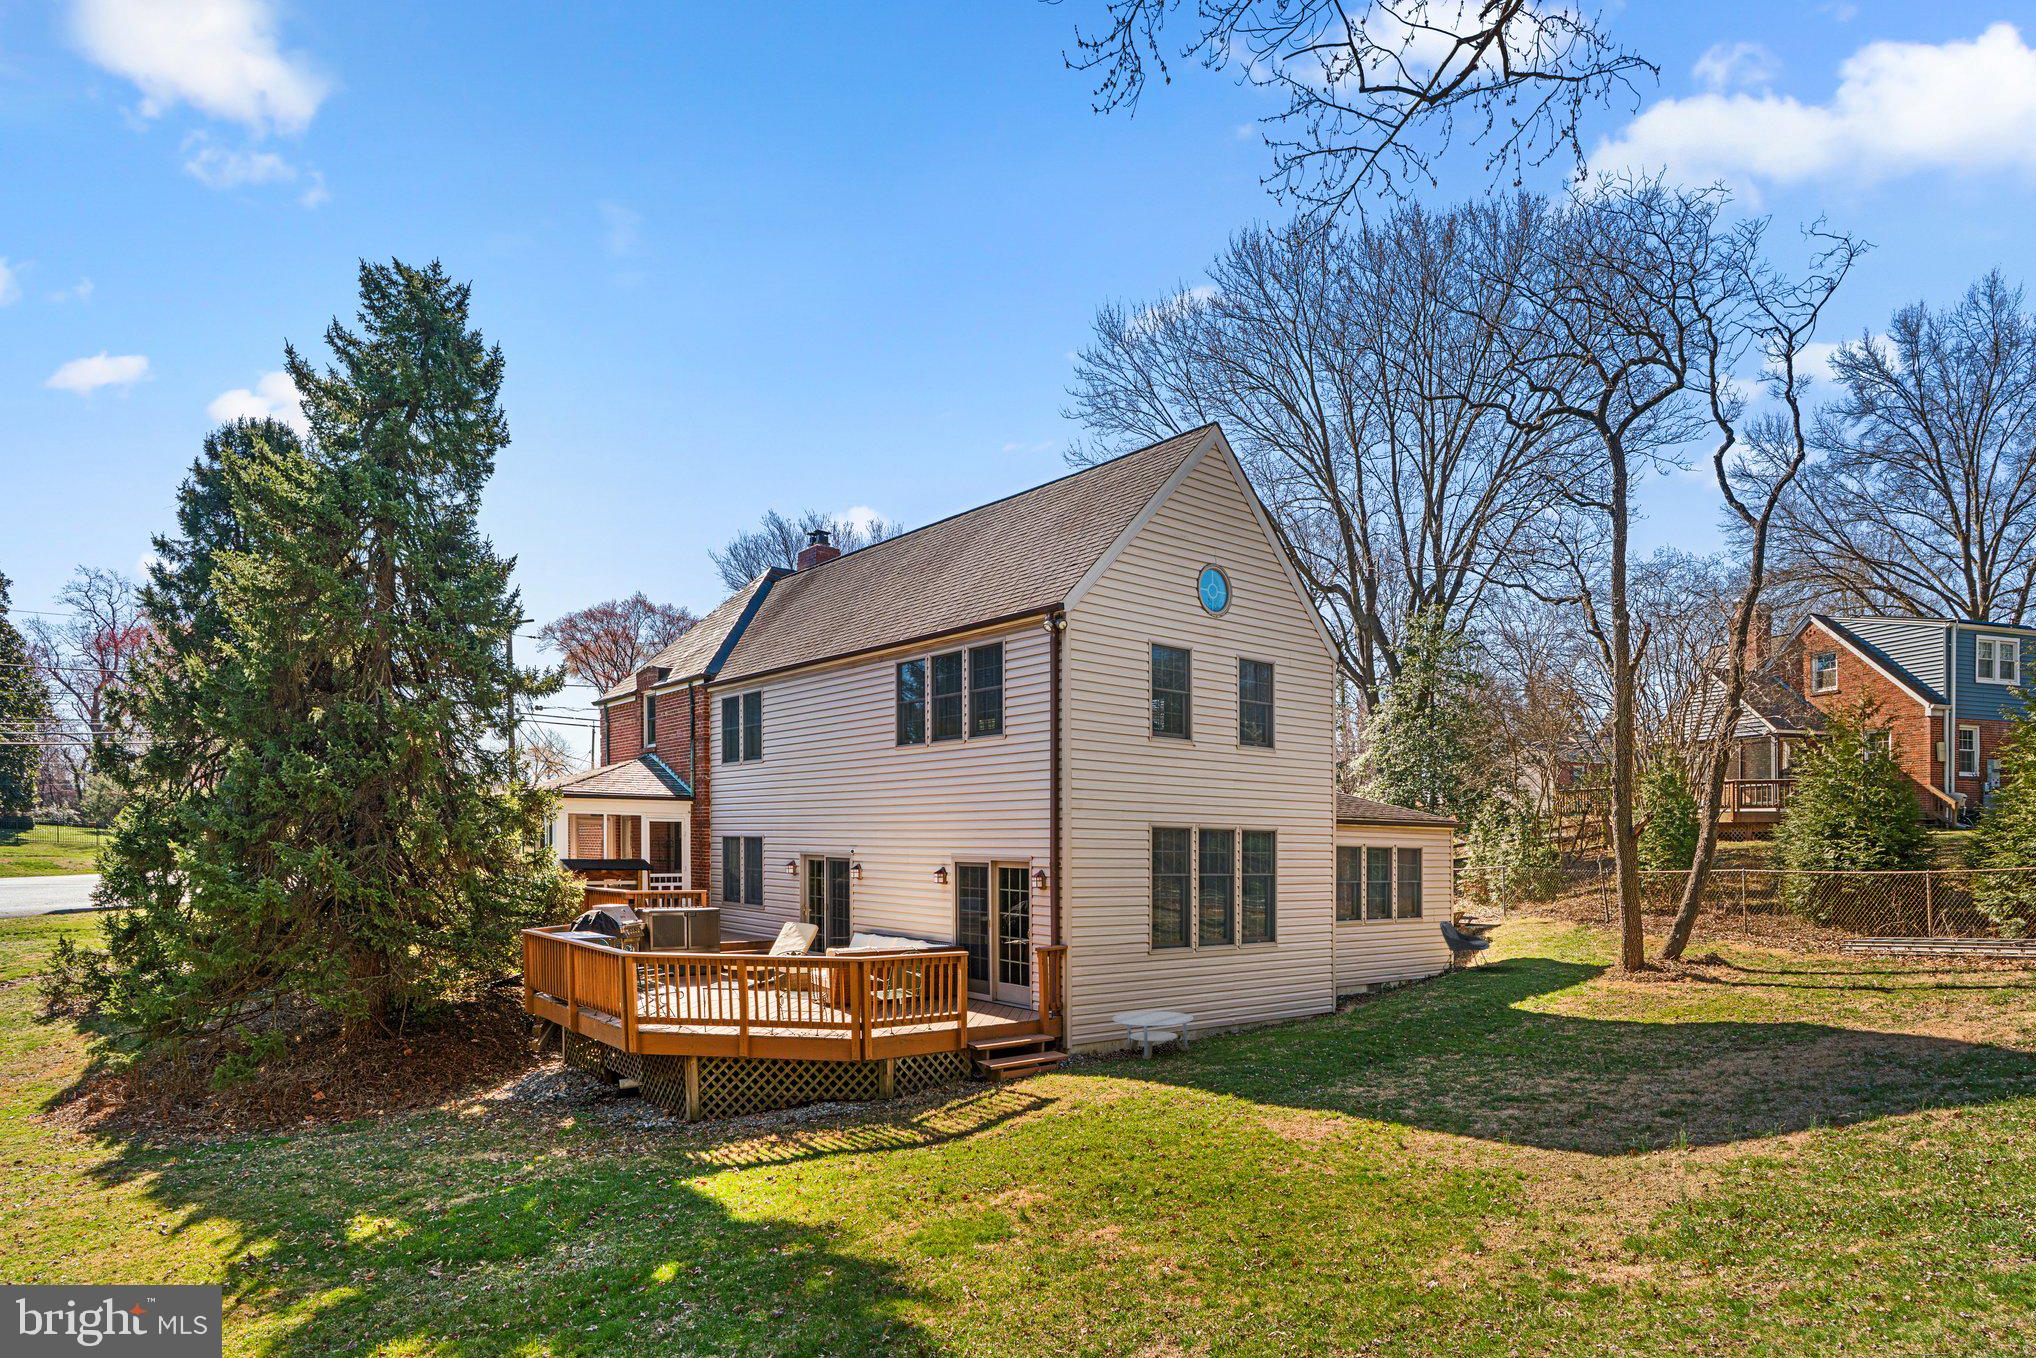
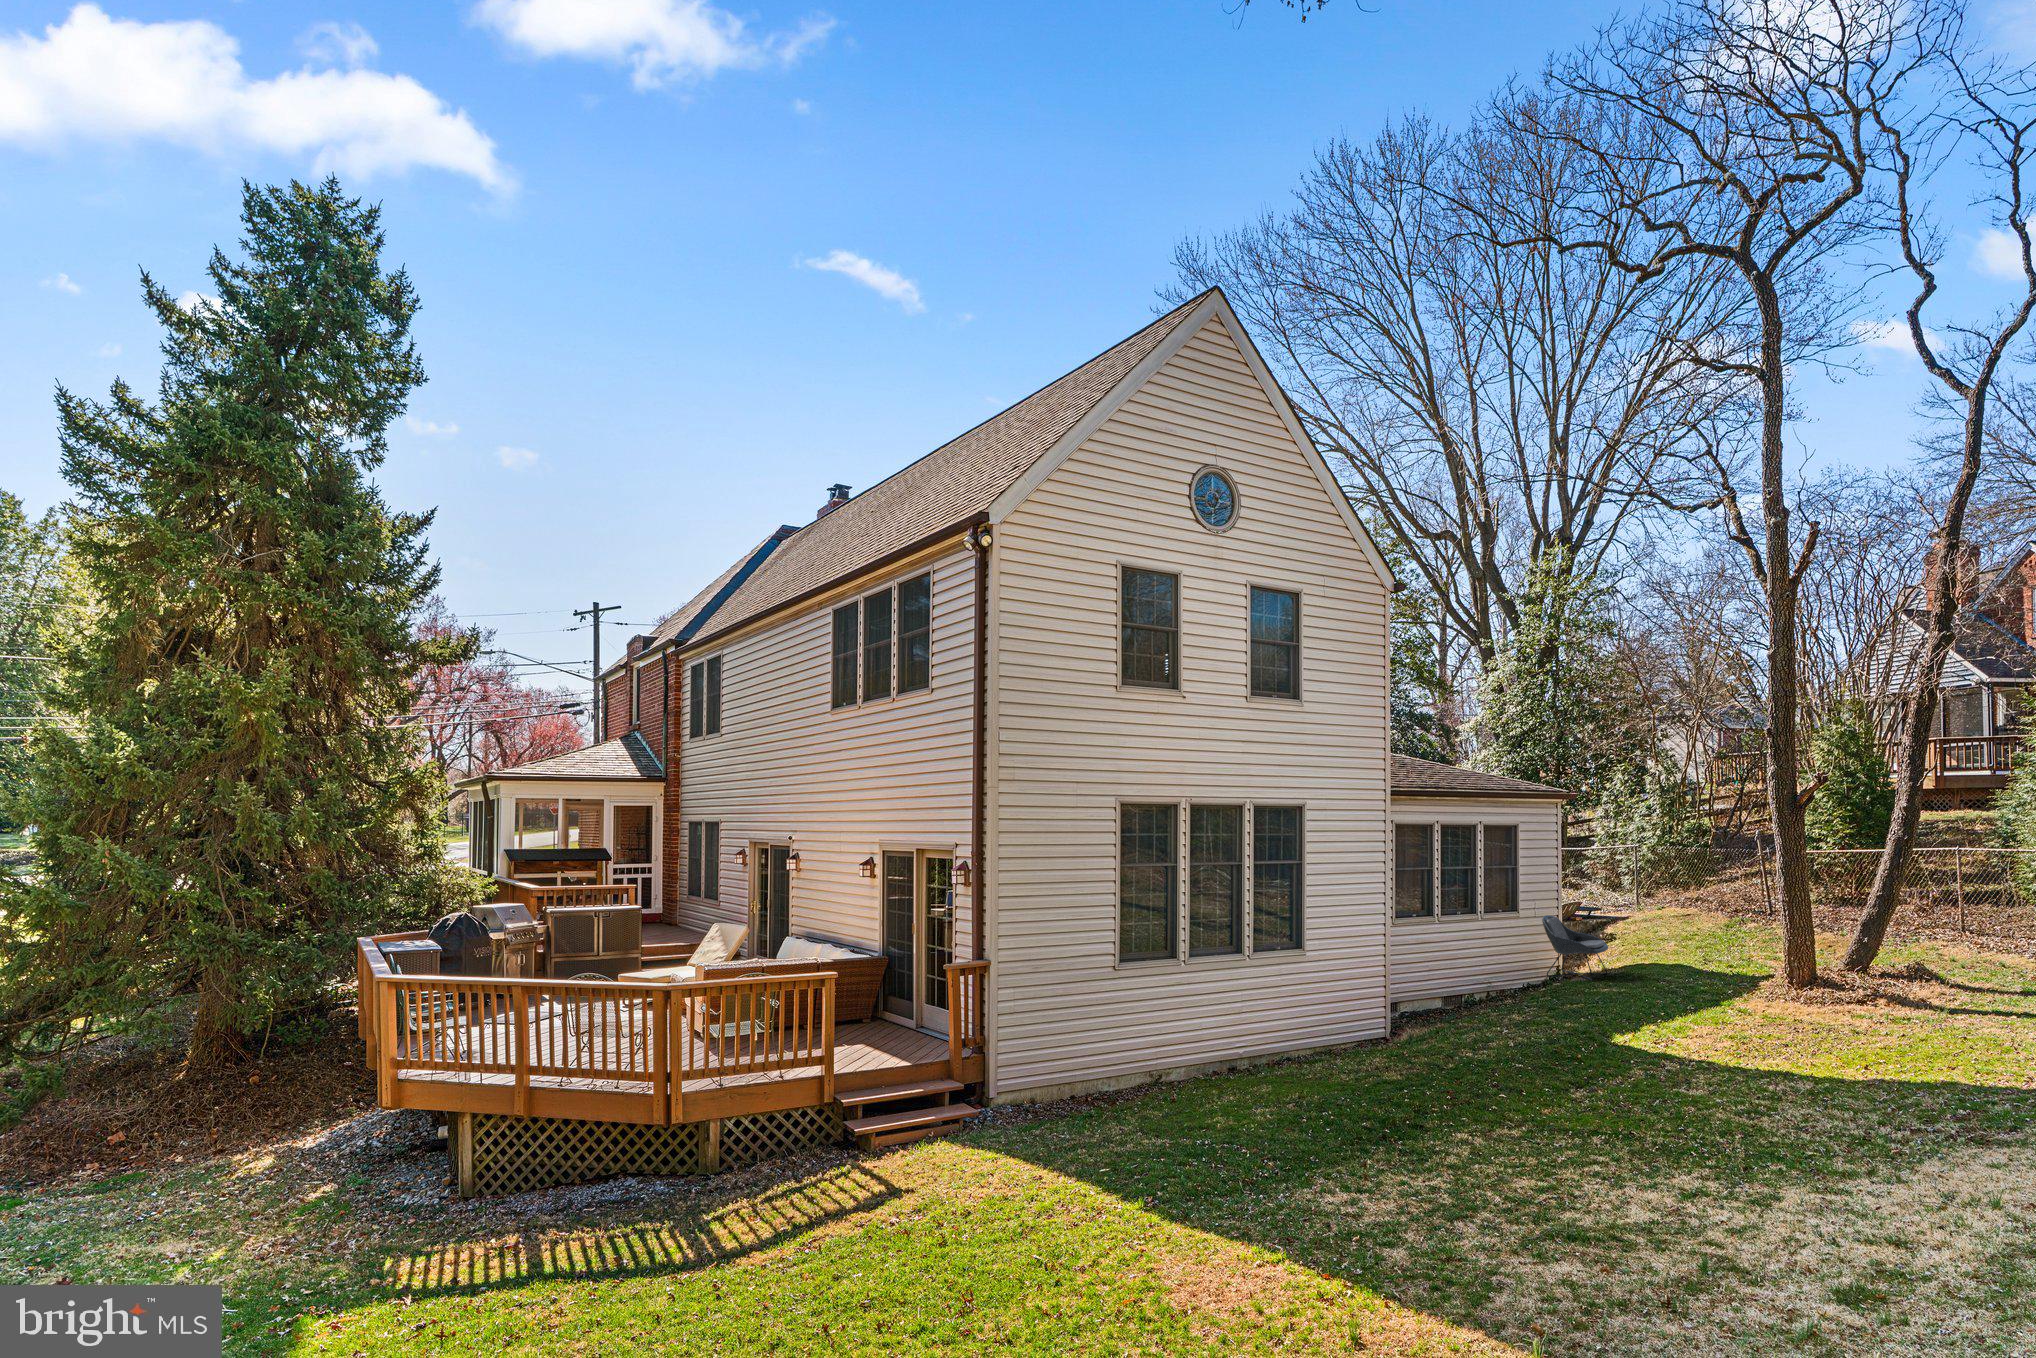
round table: present [1112,1011,1194,1059] -> none [1050,1048,1159,1120]

